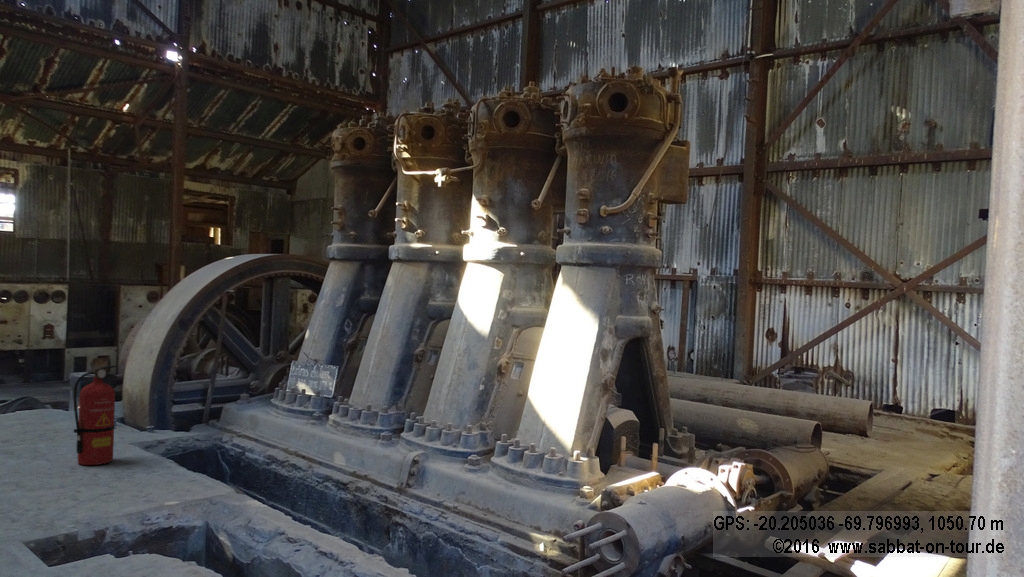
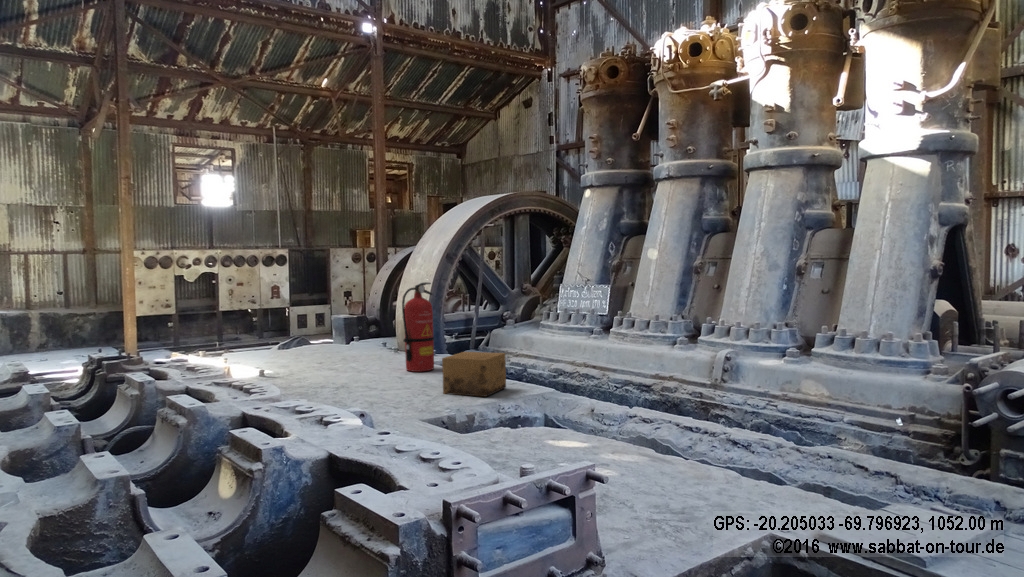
cardboard box: none [85,450,169,507] -> present [442,352,506,397]

